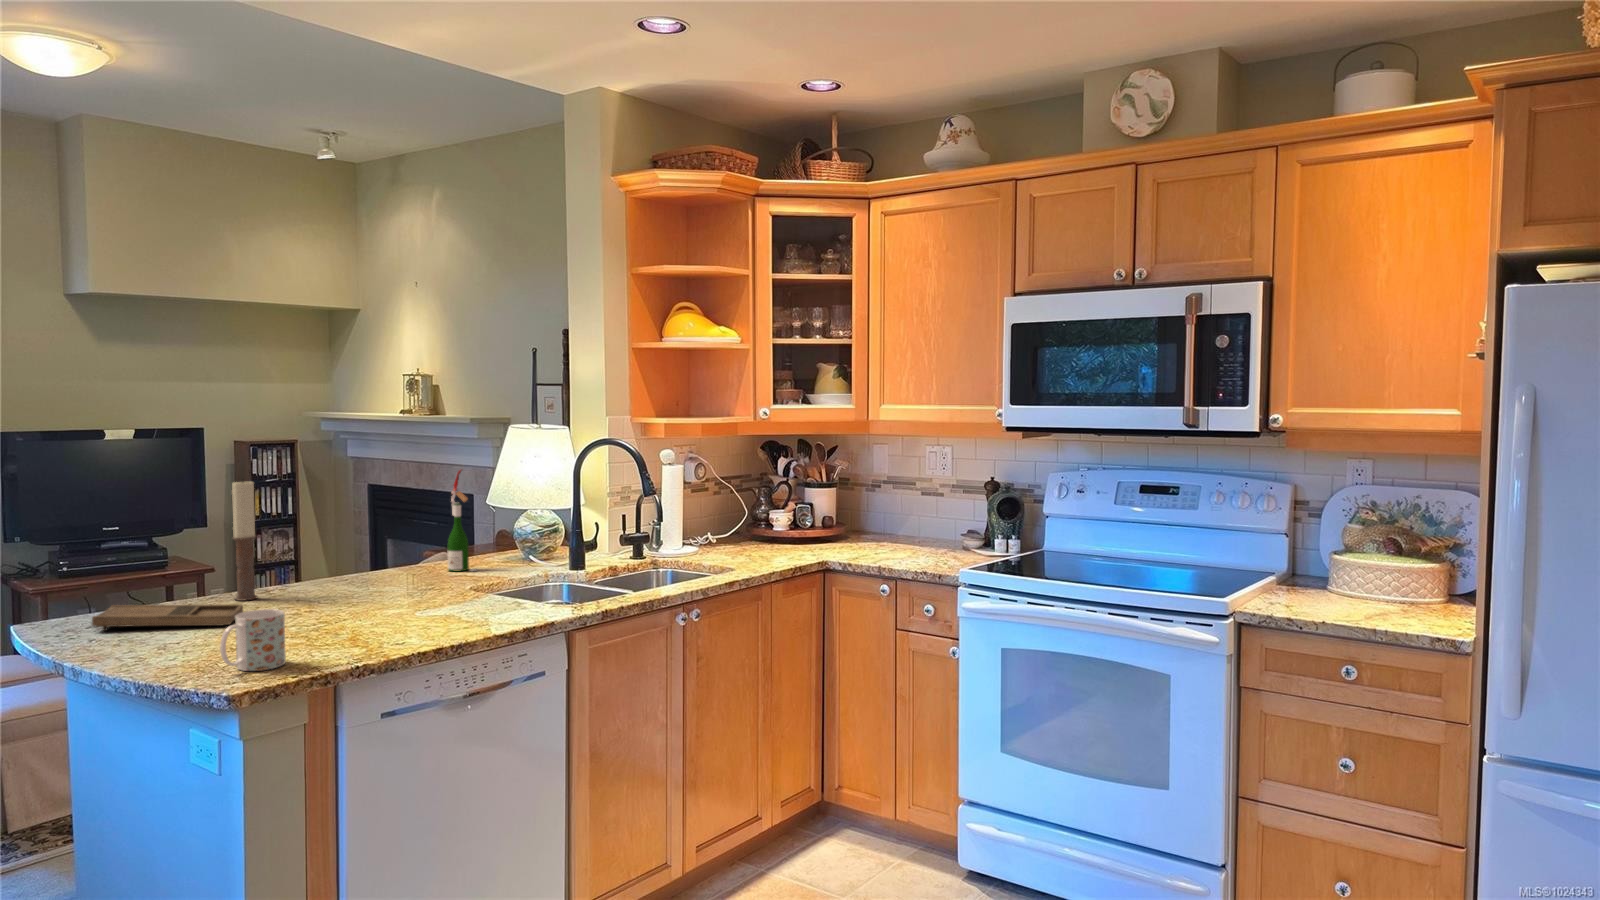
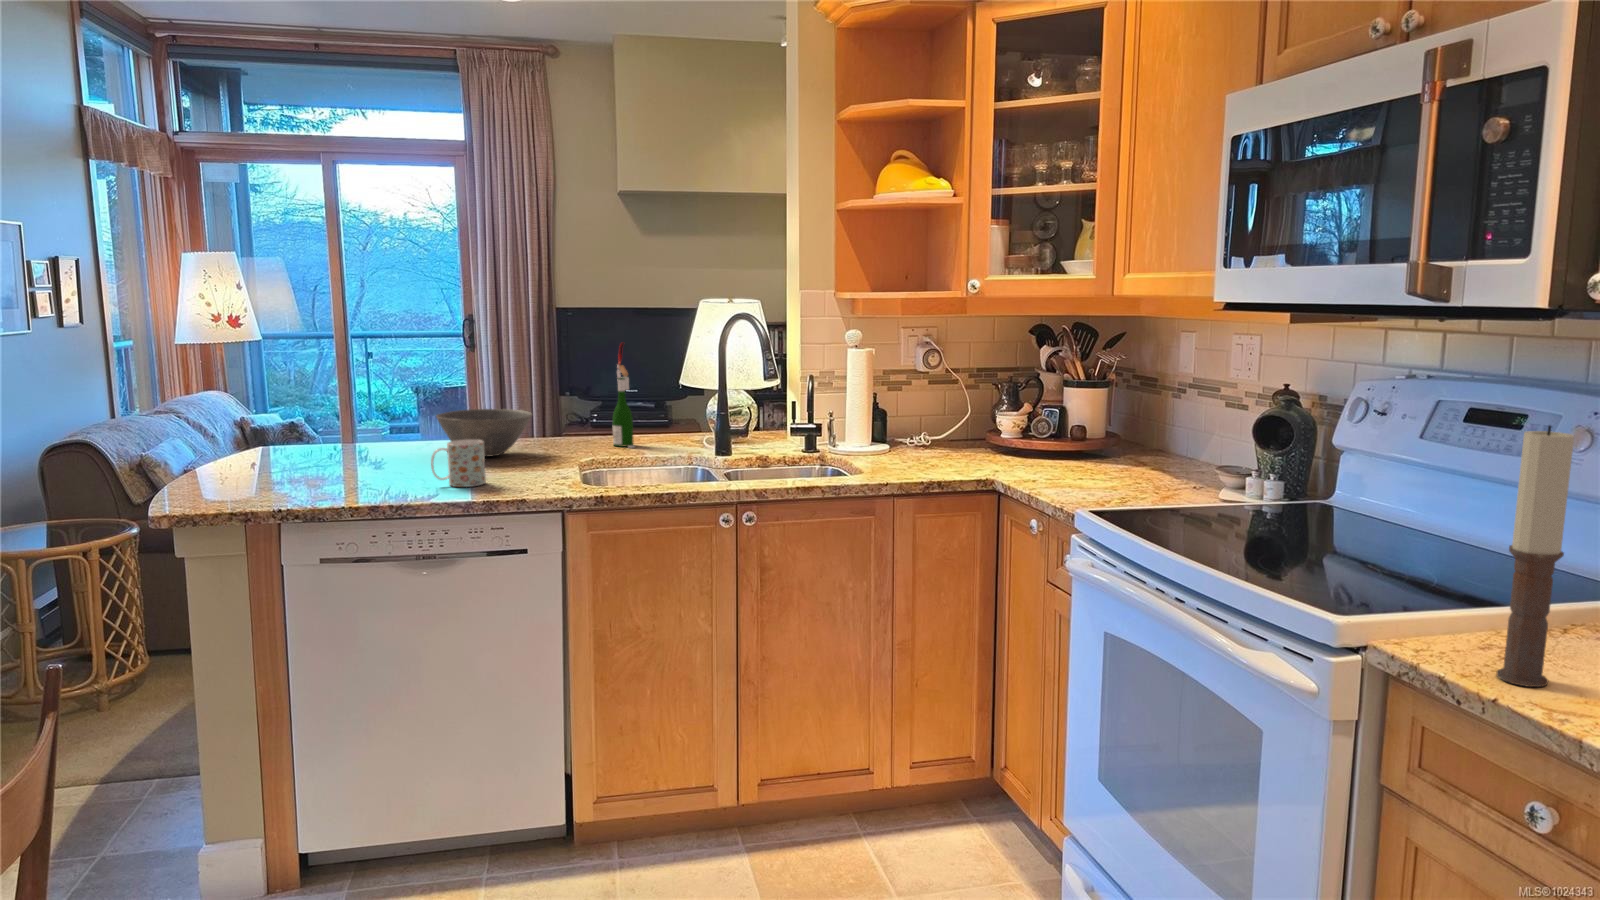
candle: present [232,481,257,601] -> present [1497,426,1574,687]
bowl: none [310,544,415,596] -> present [436,409,532,456]
tray: present [92,604,243,631] -> none [249,440,359,466]
mug: present [220,609,286,671] -> present [431,440,486,487]

